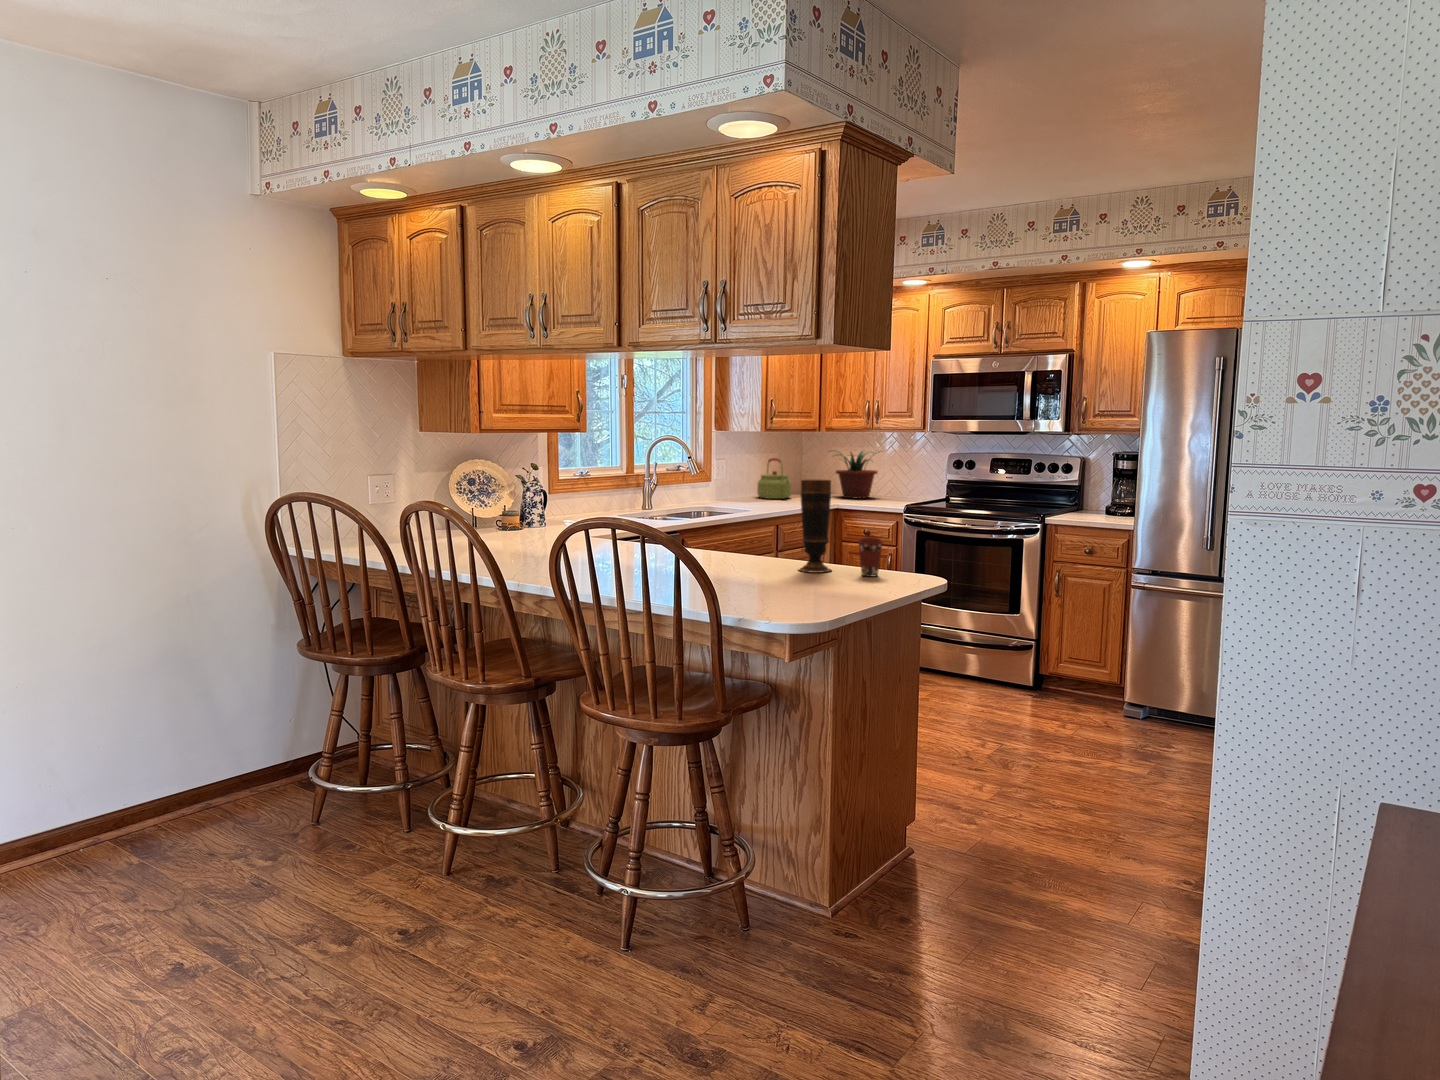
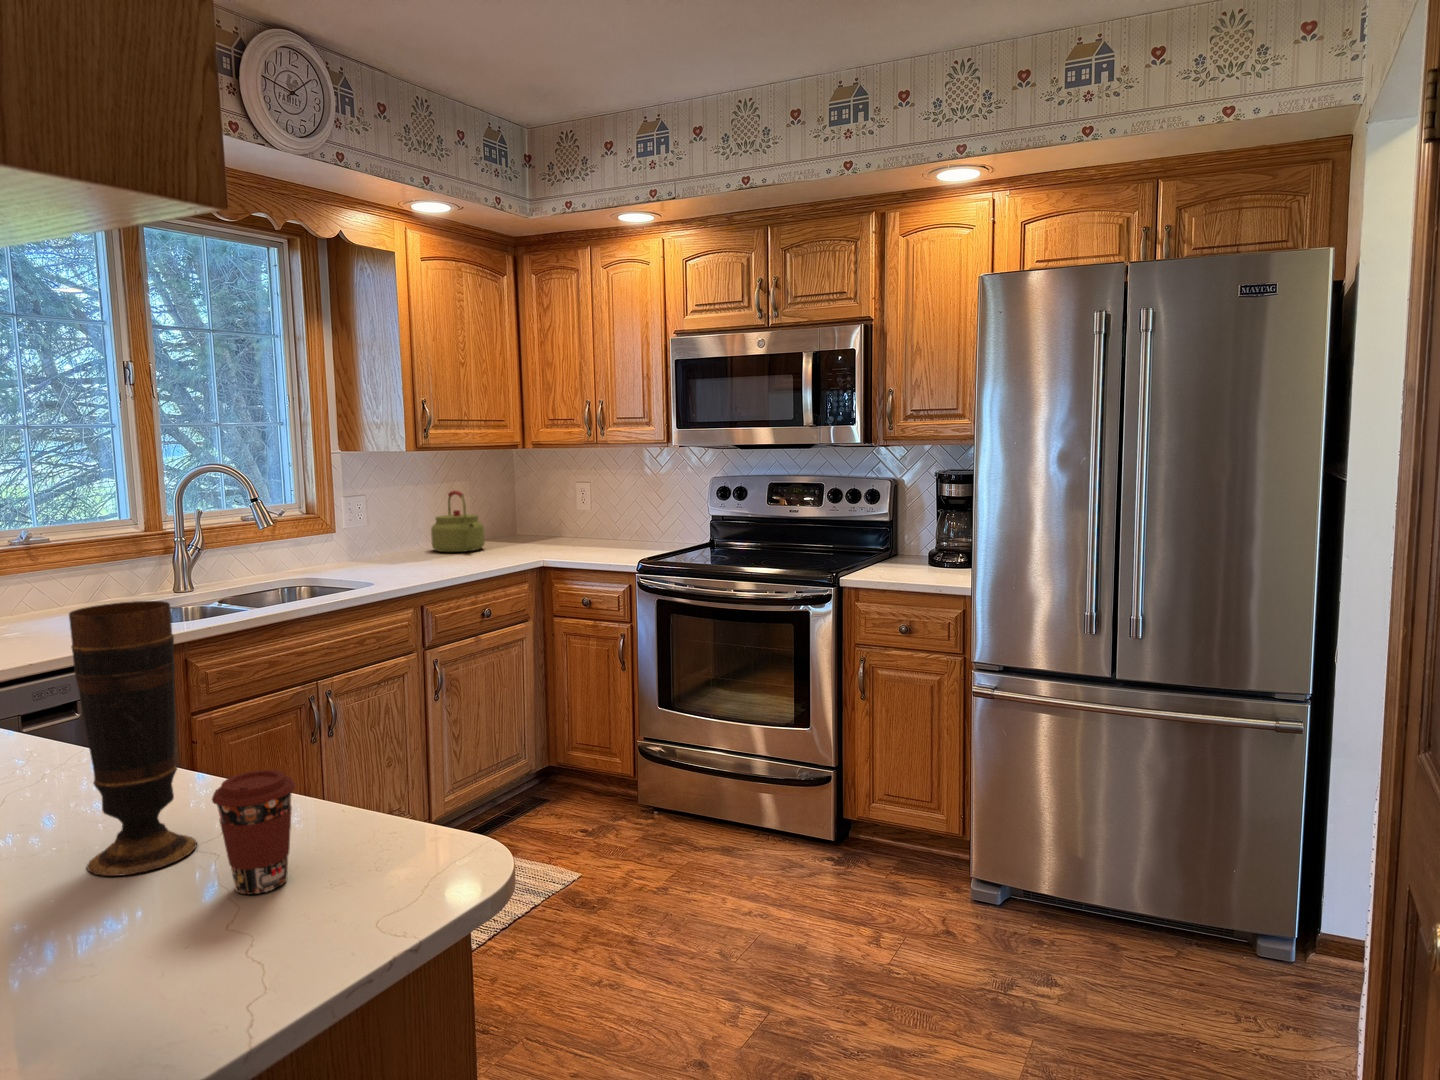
potted plant: present [836,451,879,498] -> none [542,474,620,545]

